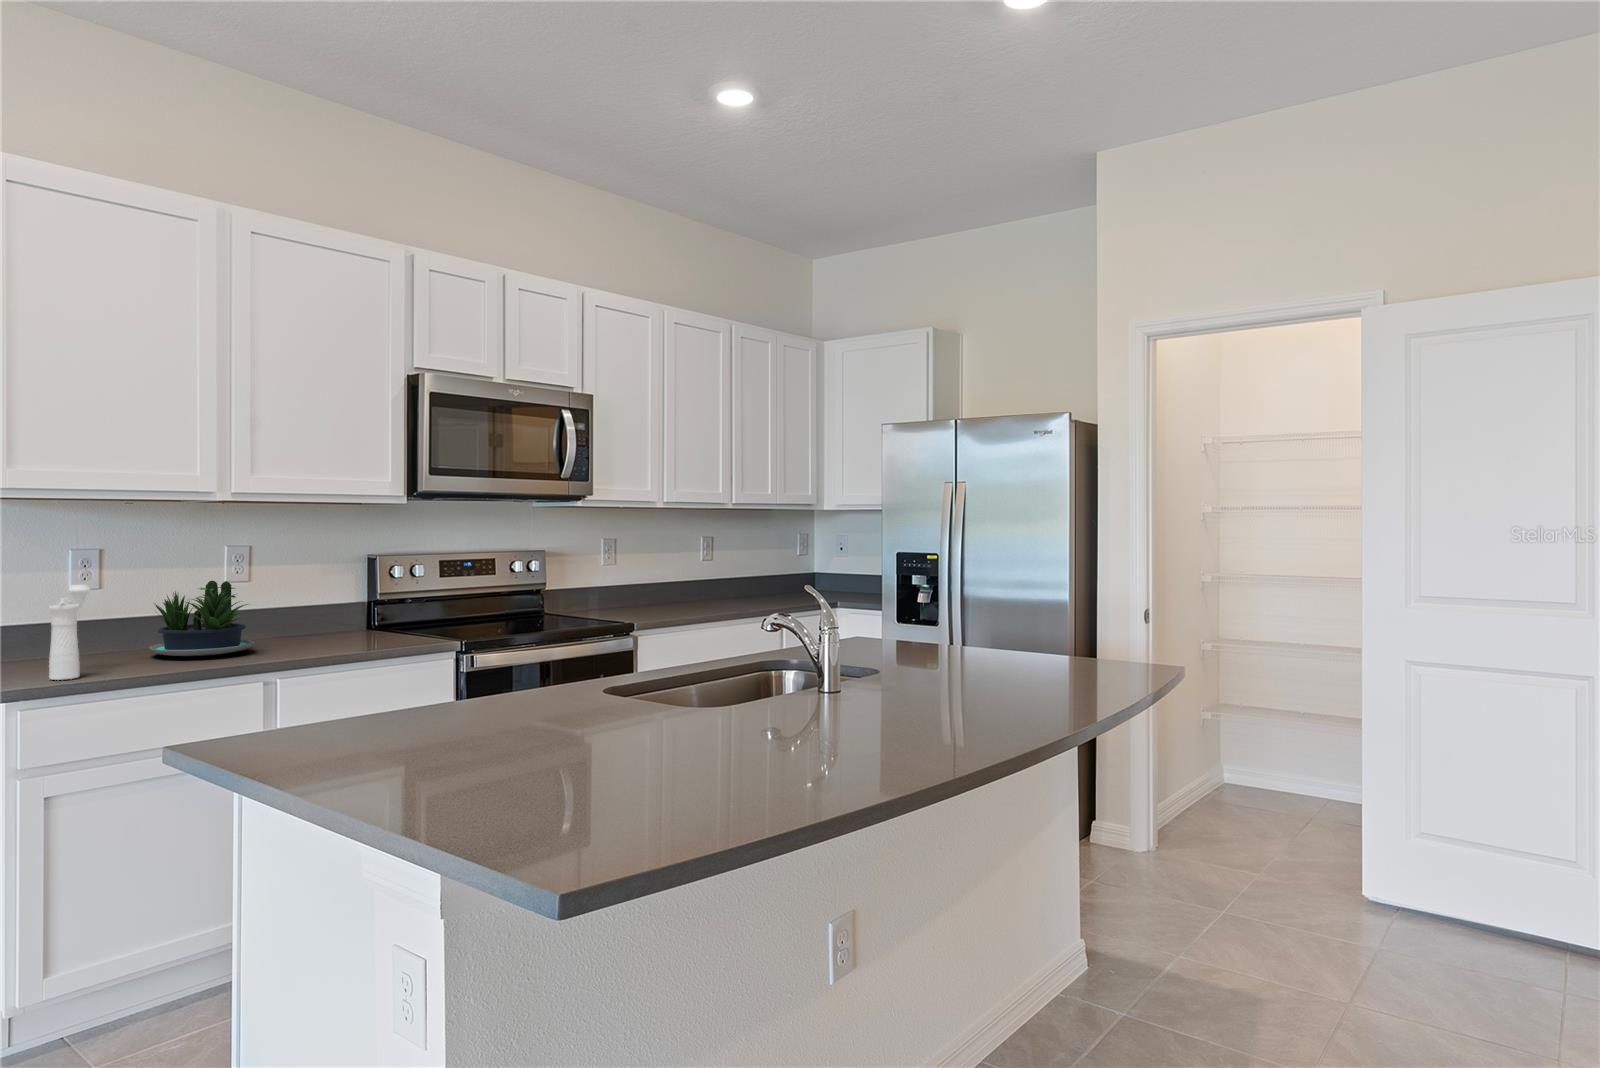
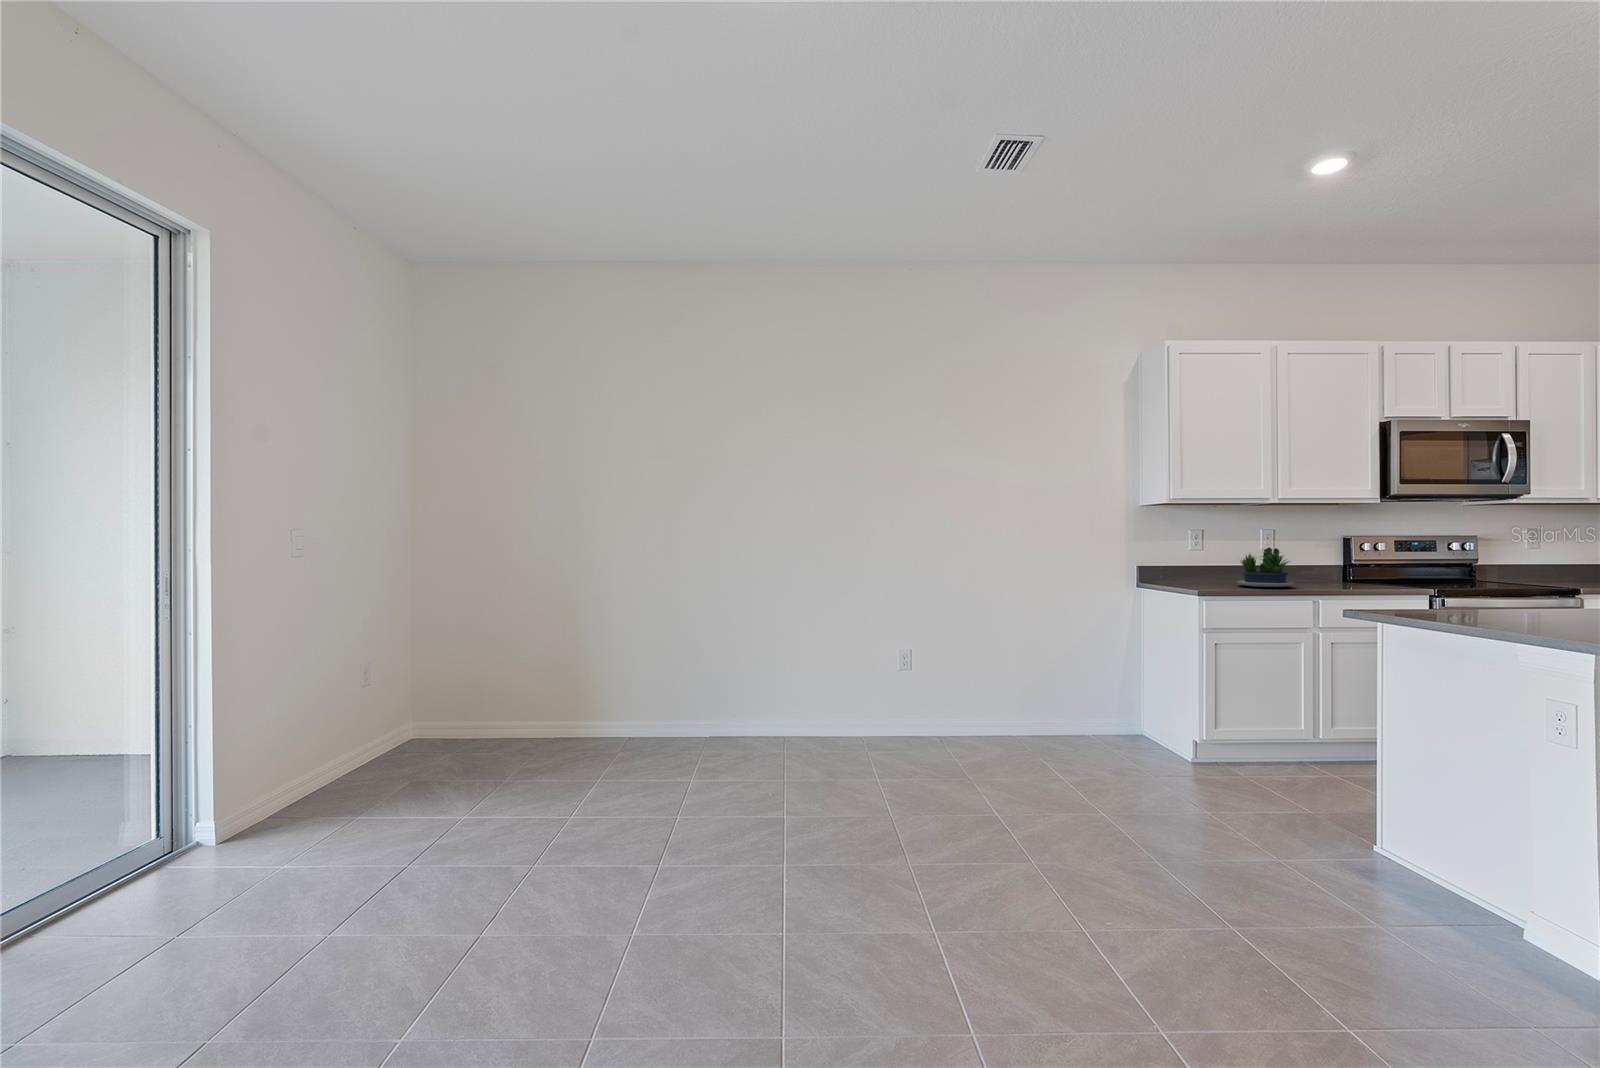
pepper mill: present [49,585,90,680] -> none [1209,547,1222,591]

